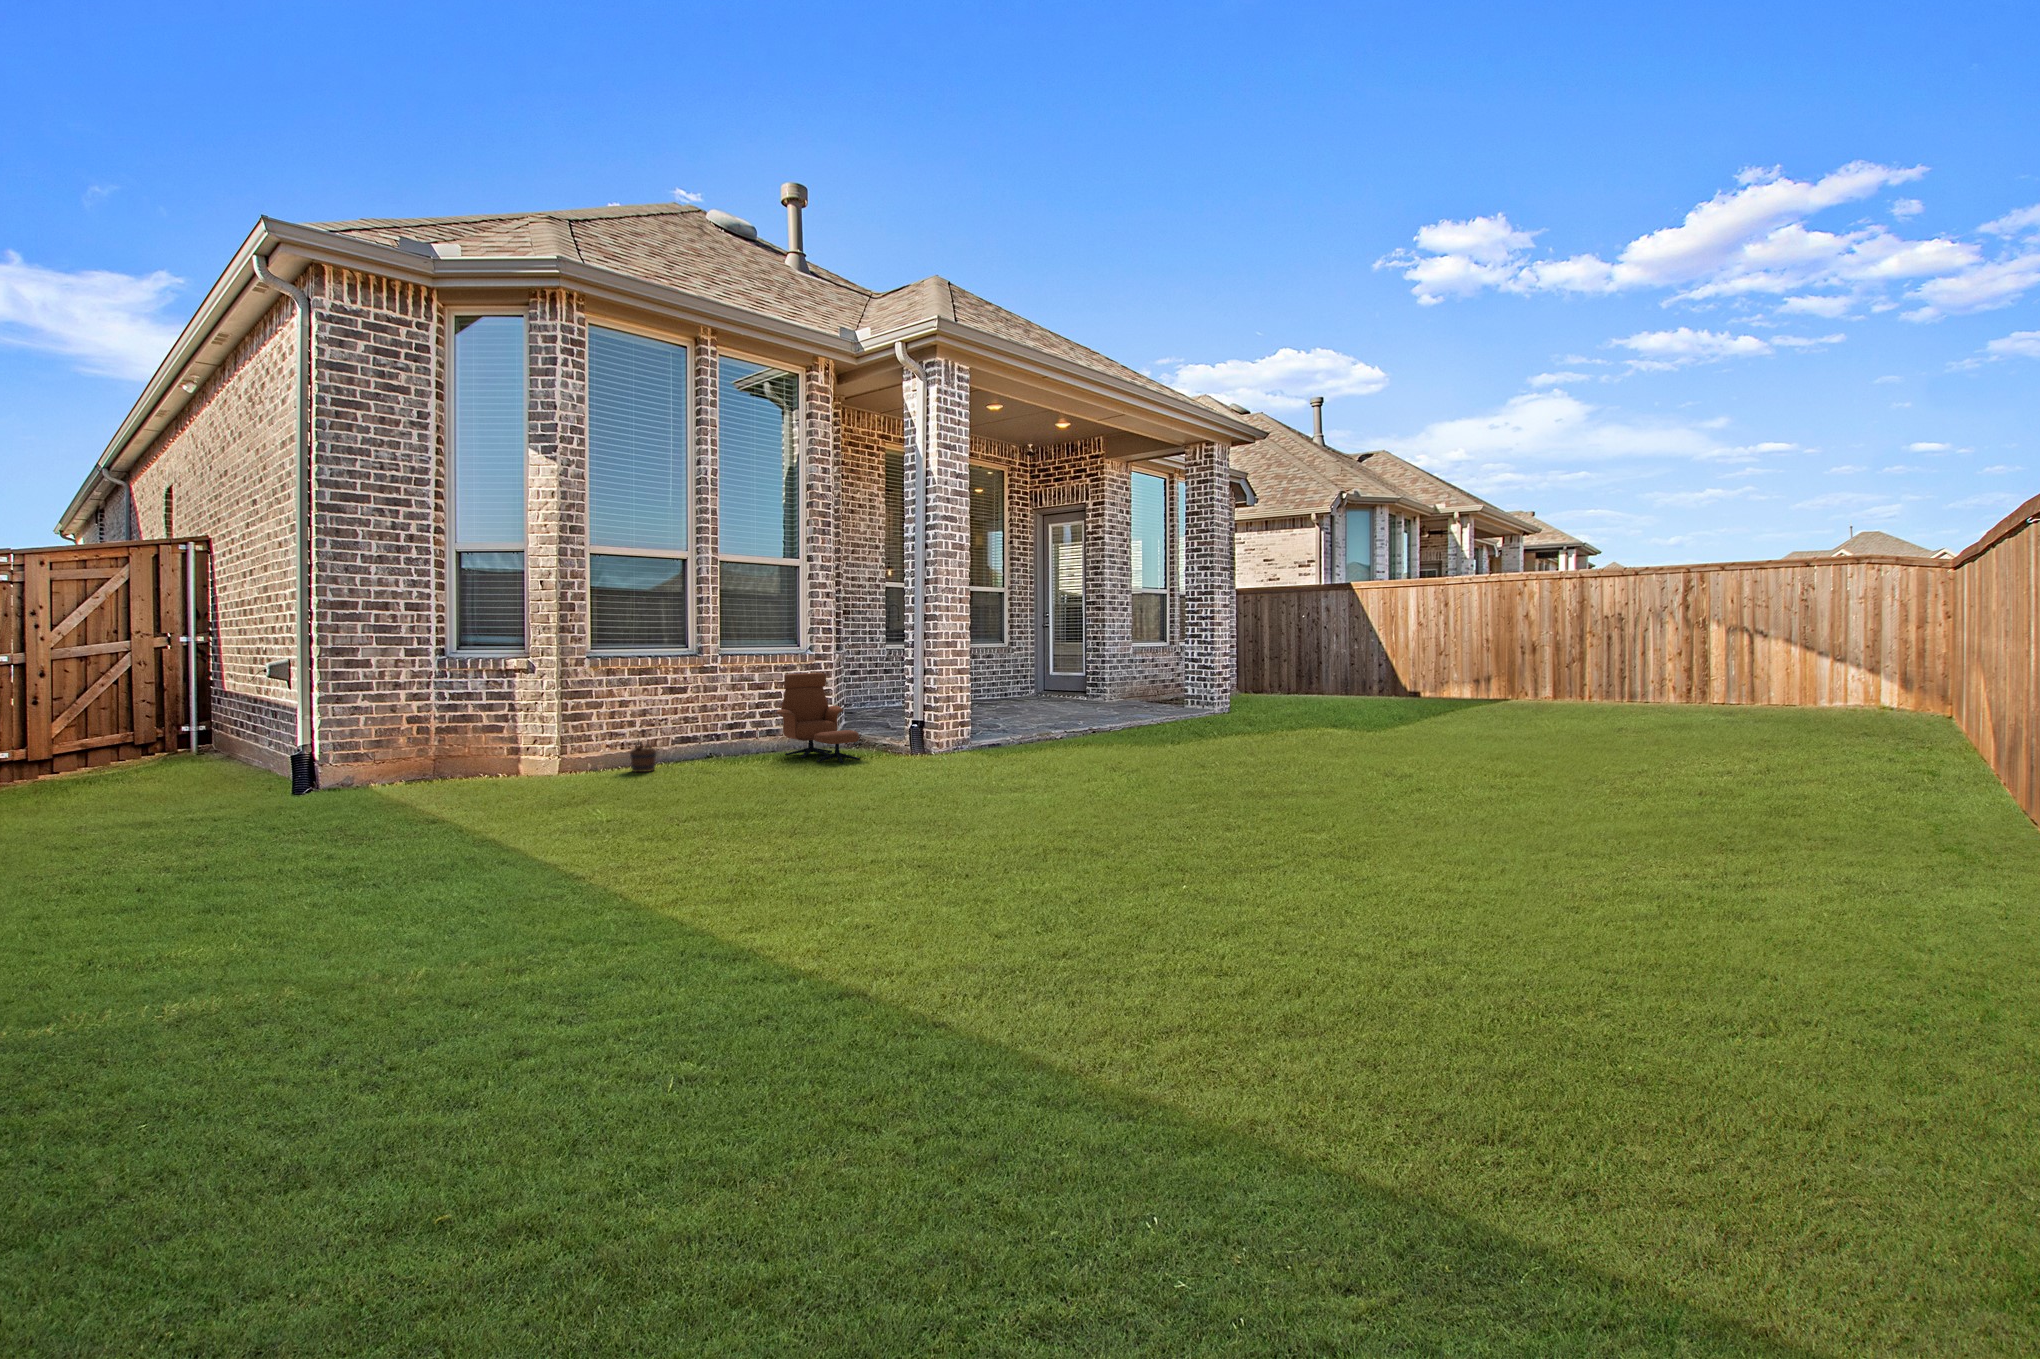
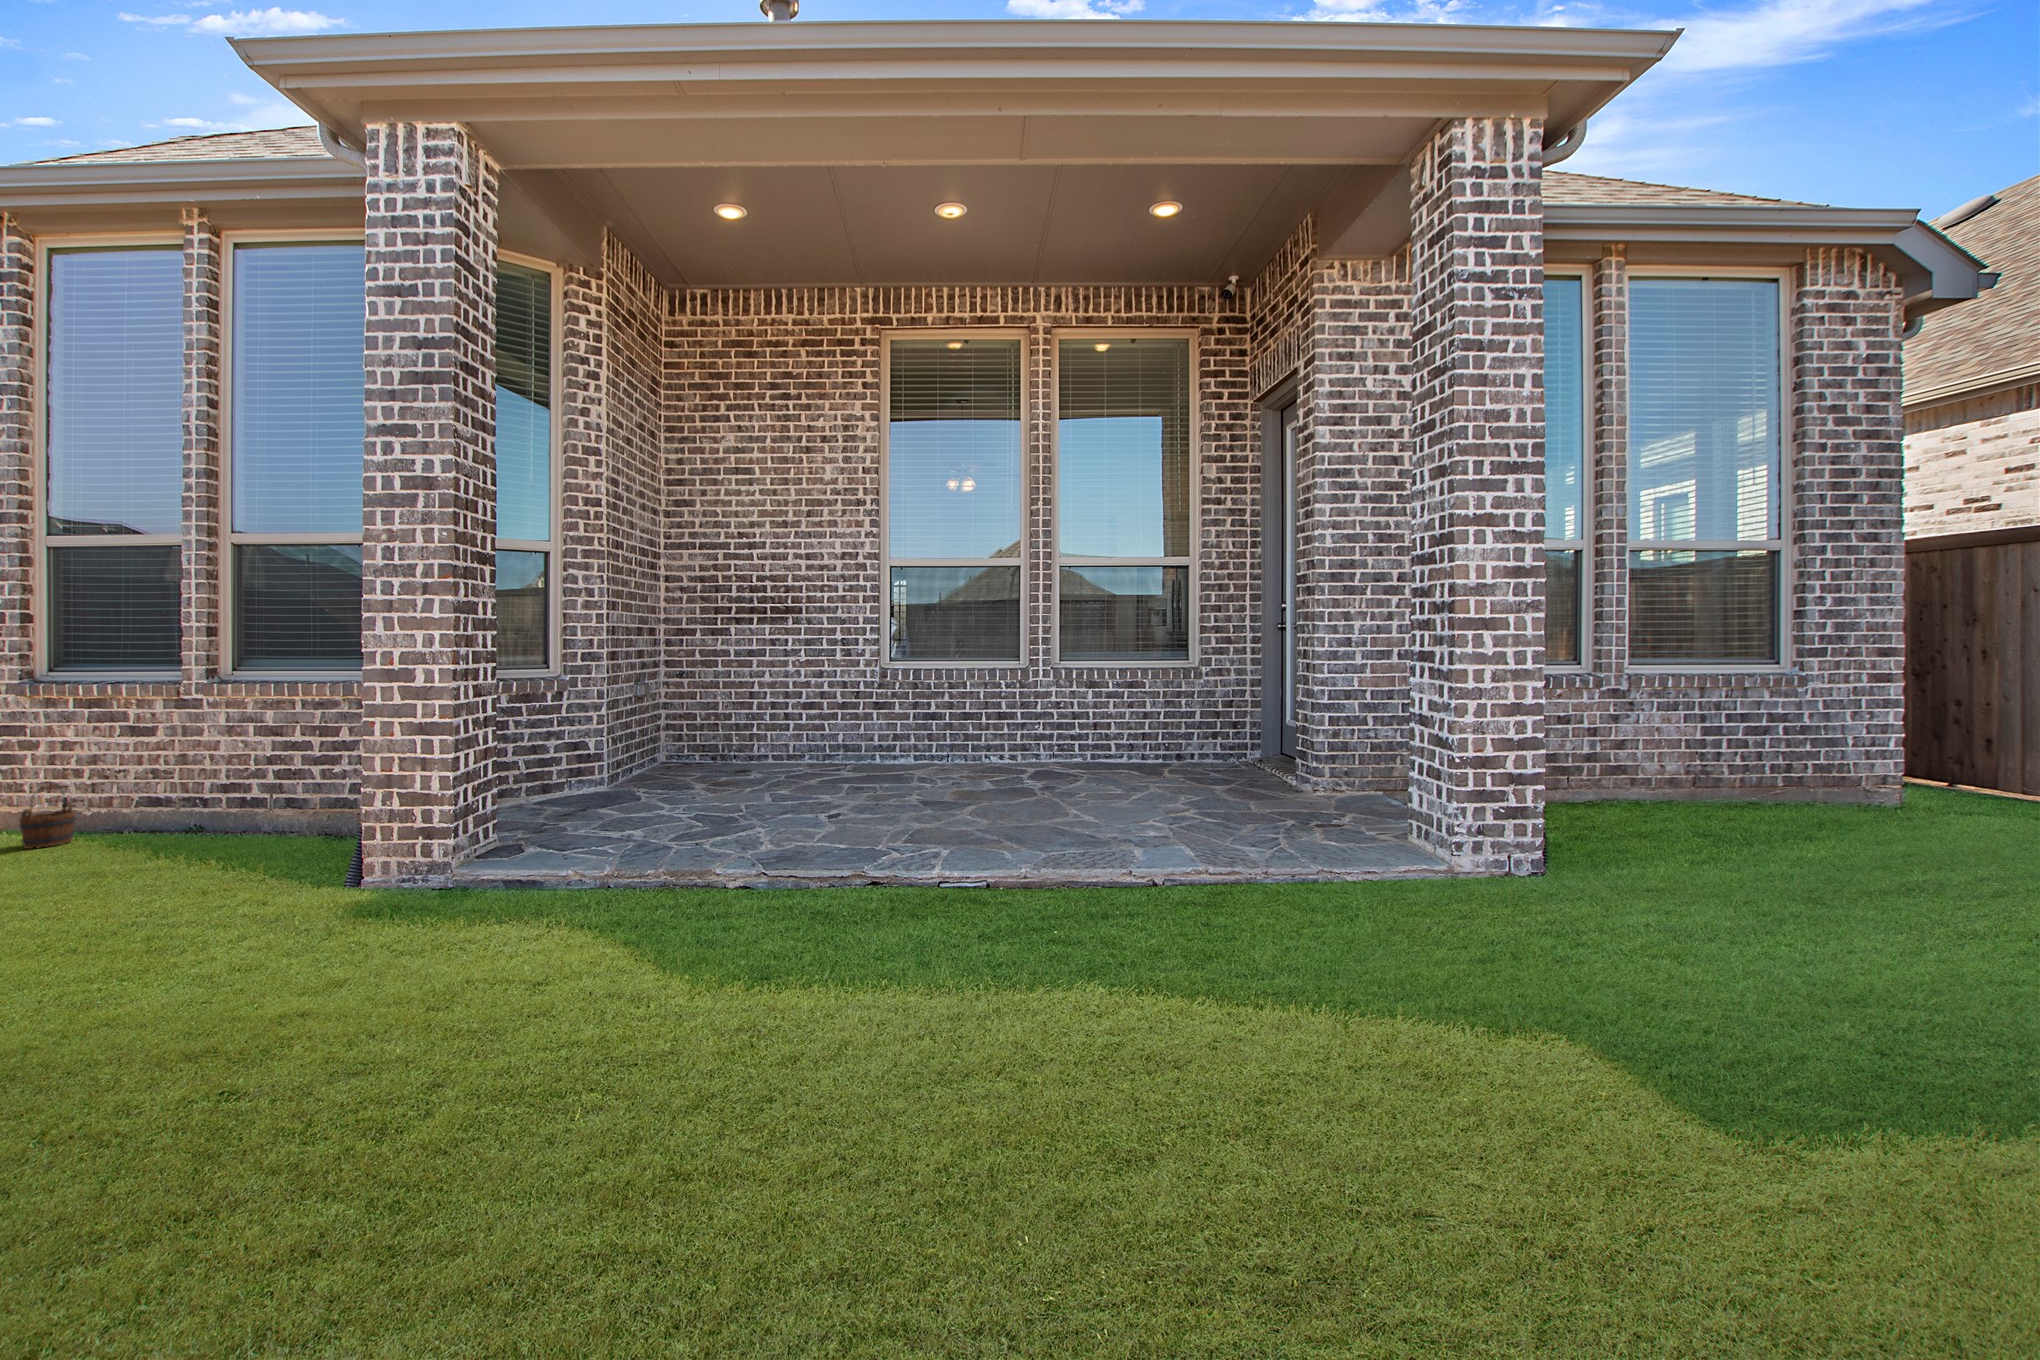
lounge chair: present [776,673,860,763] -> none [132,713,348,887]

